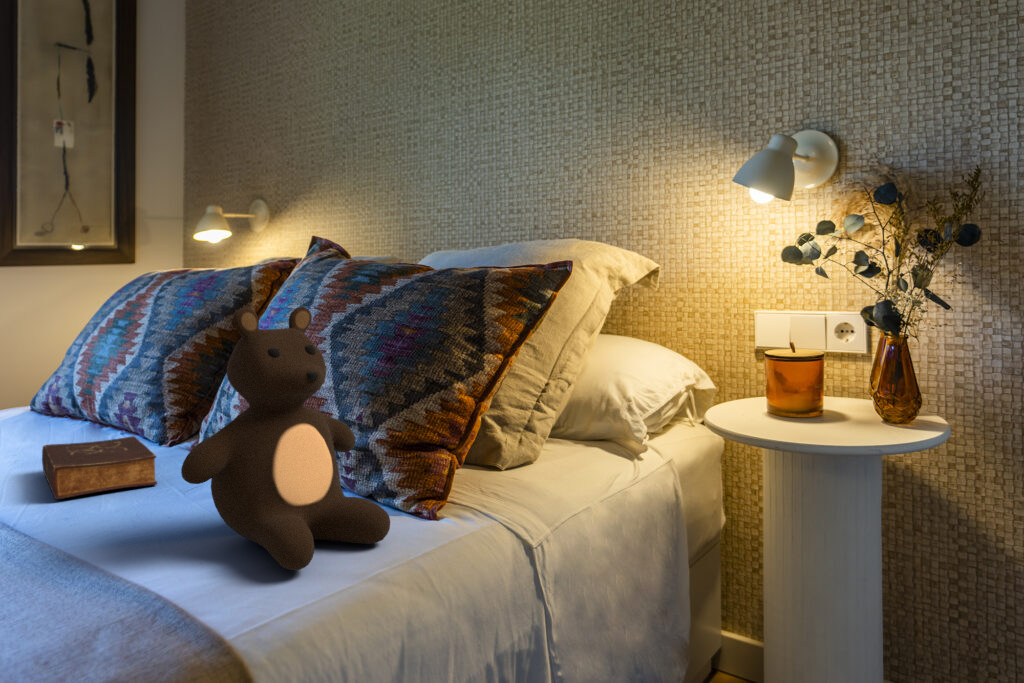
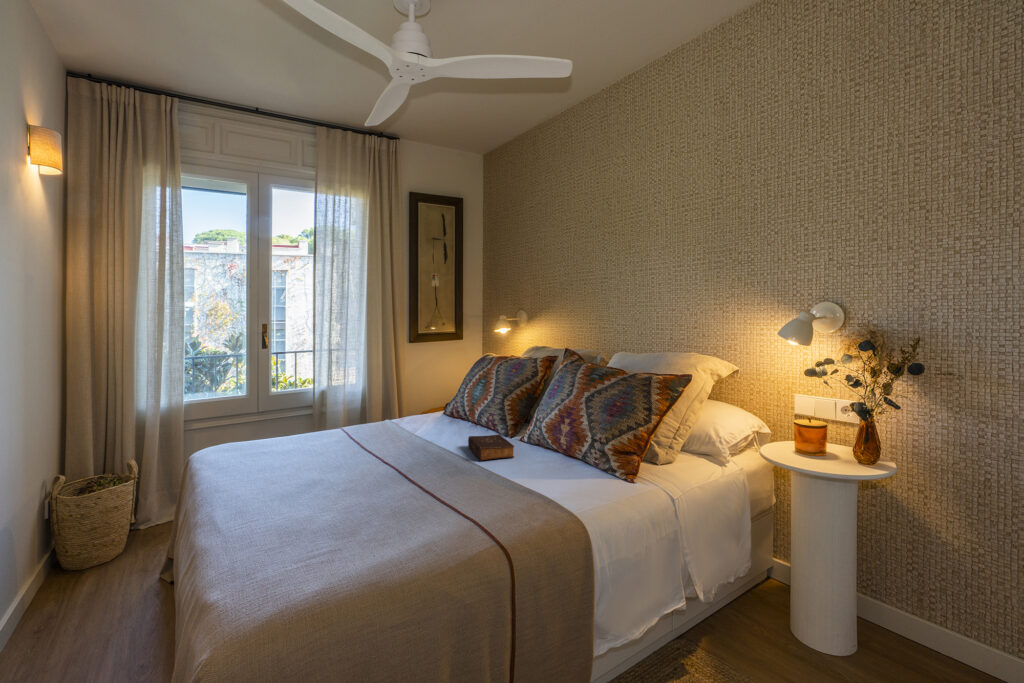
teddy bear: present [181,307,390,570] -> none [542,398,617,503]

